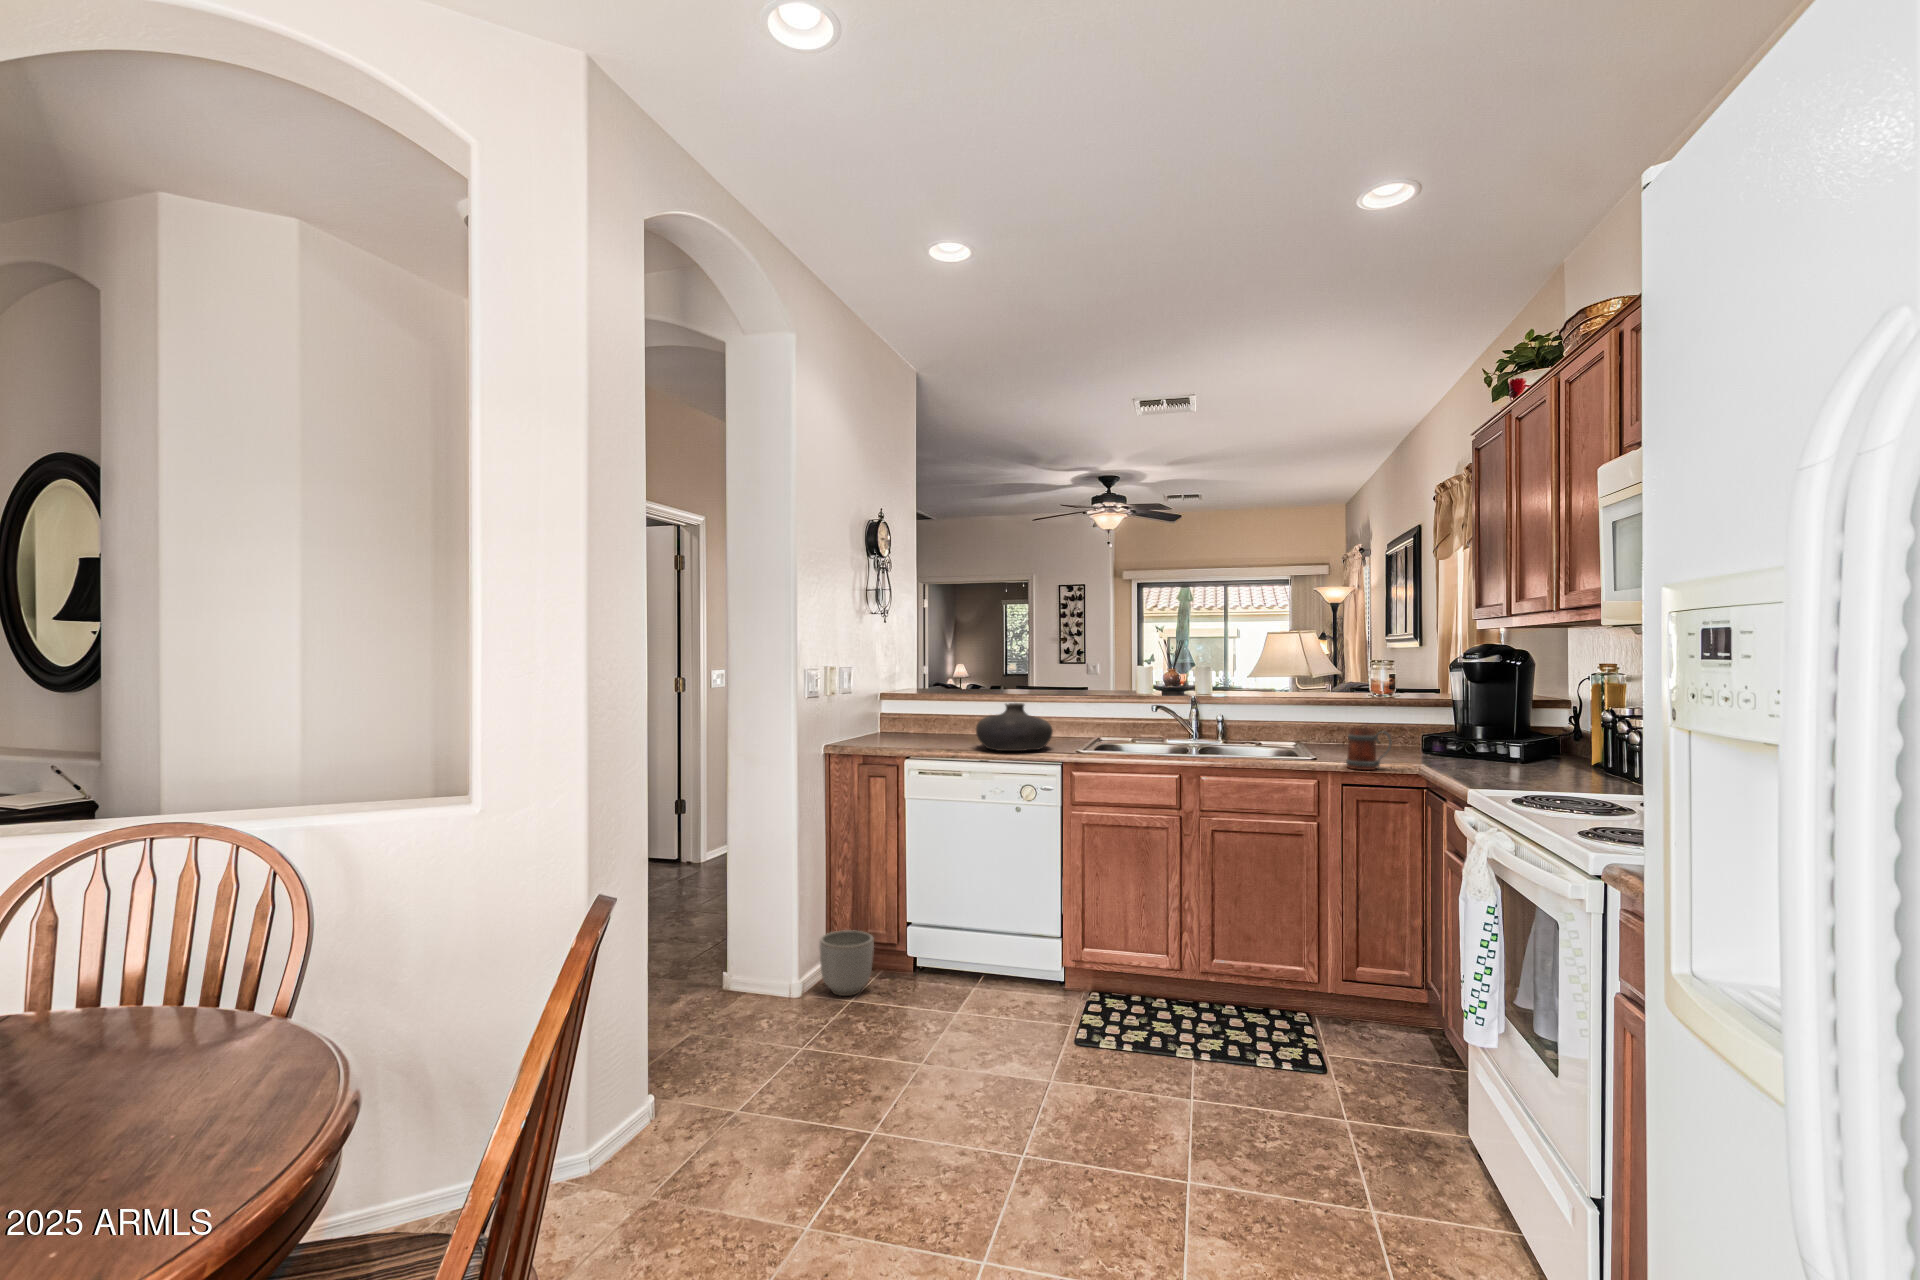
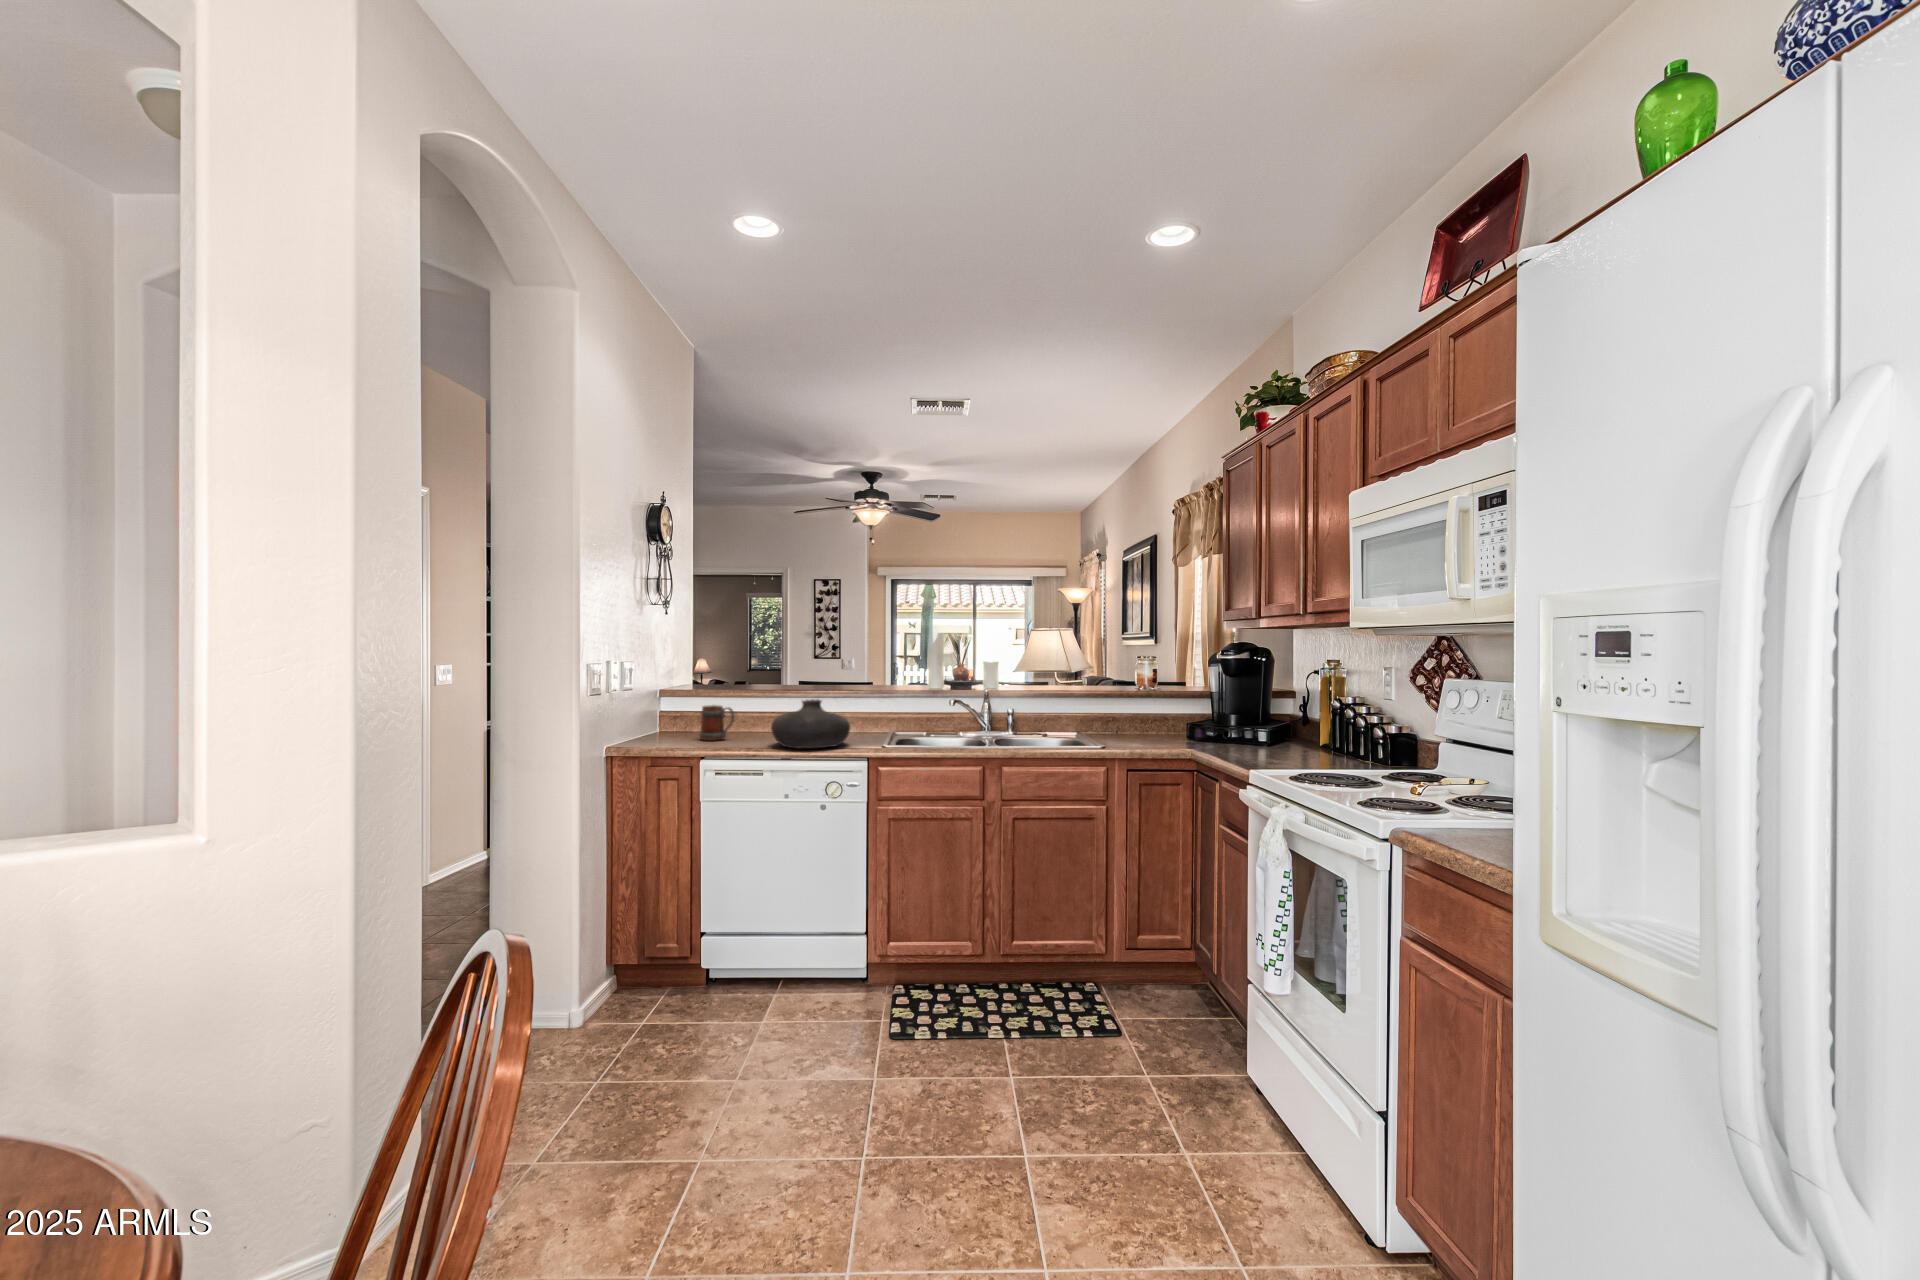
mug: present [1346,728,1392,770] -> present [700,705,734,741]
planter: present [819,930,874,996] -> none [605,946,667,1017]

